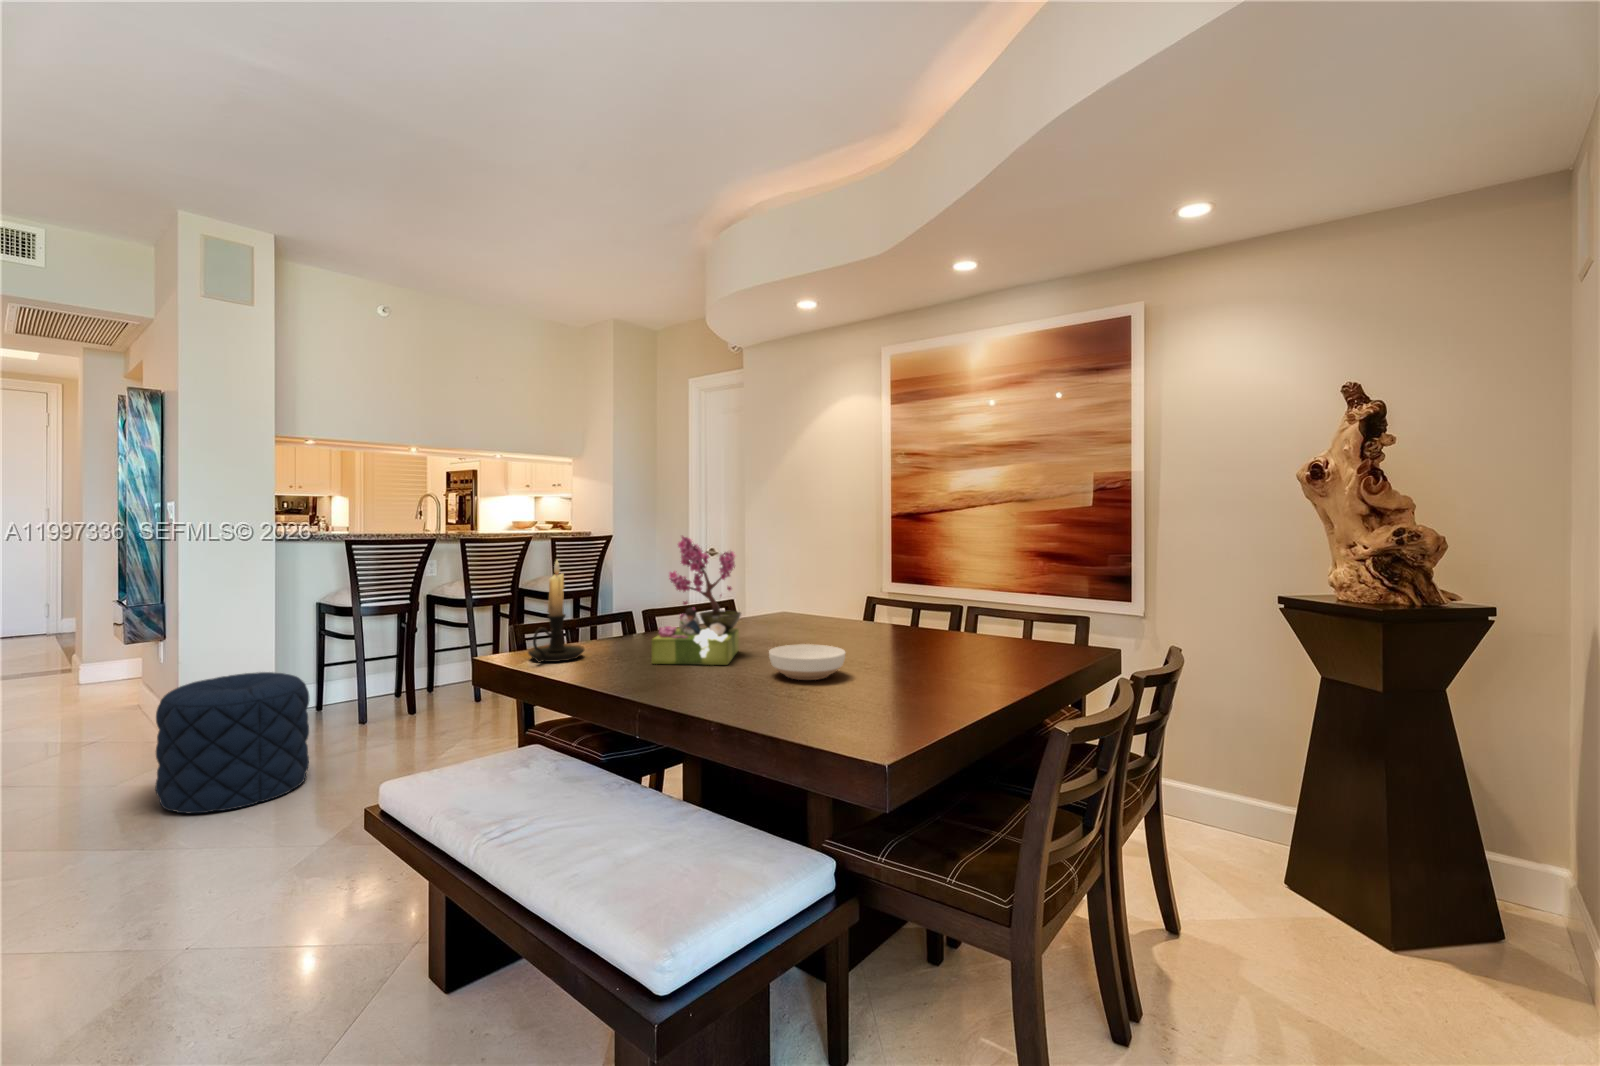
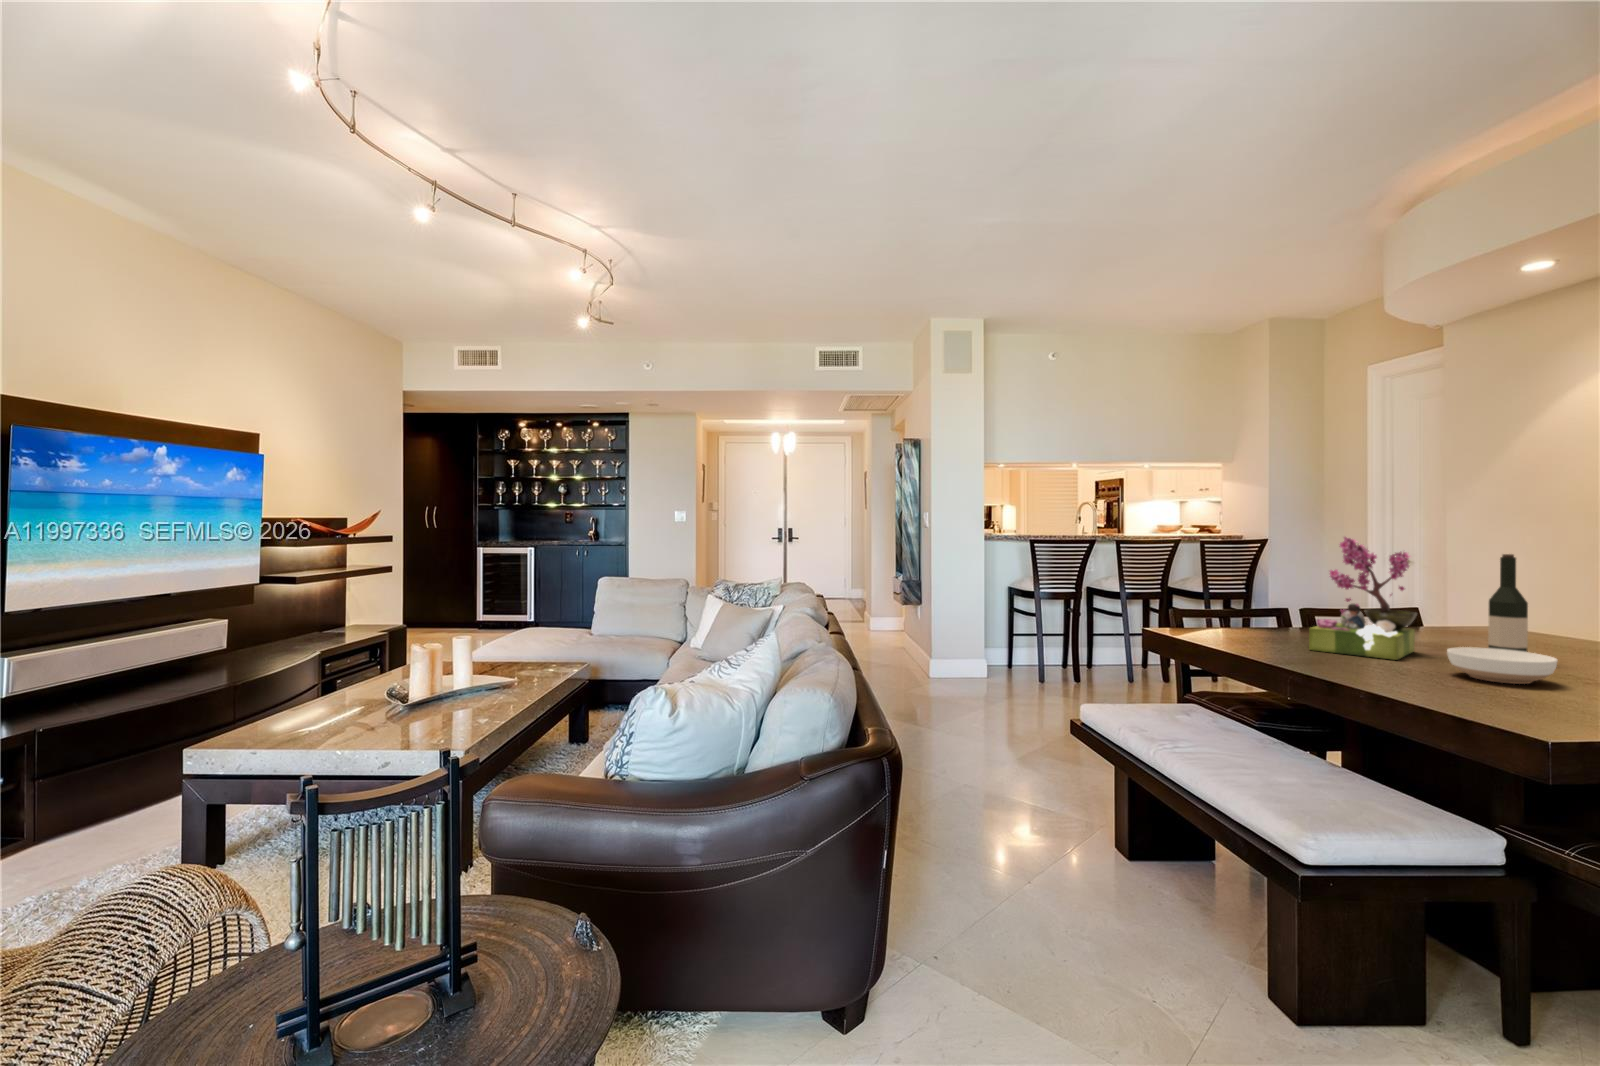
wine bottle: none [791,551,817,653] -> present [1488,554,1528,652]
candle holder: present [528,561,584,663] -> none [1190,555,1241,639]
pouf: present [155,672,309,813] -> none [928,631,1012,720]

